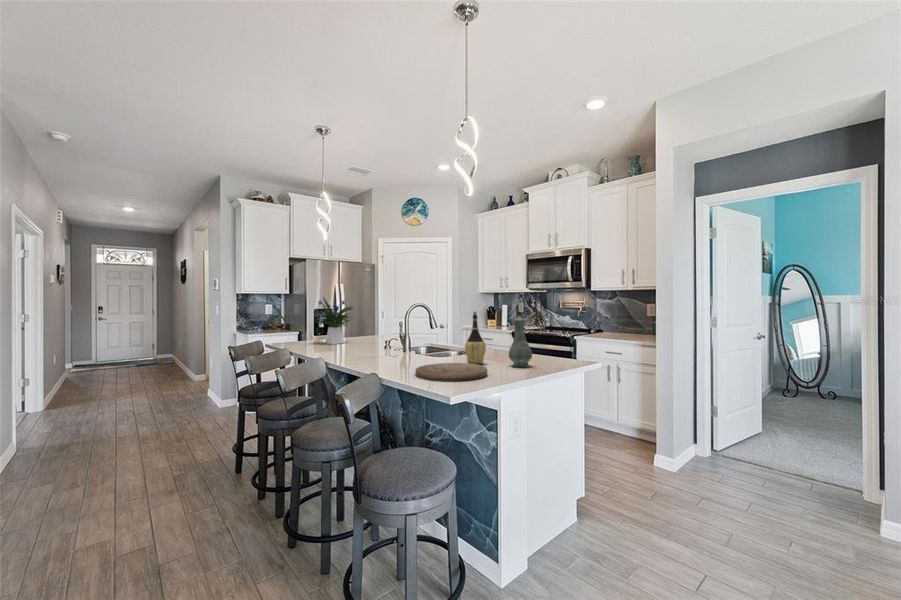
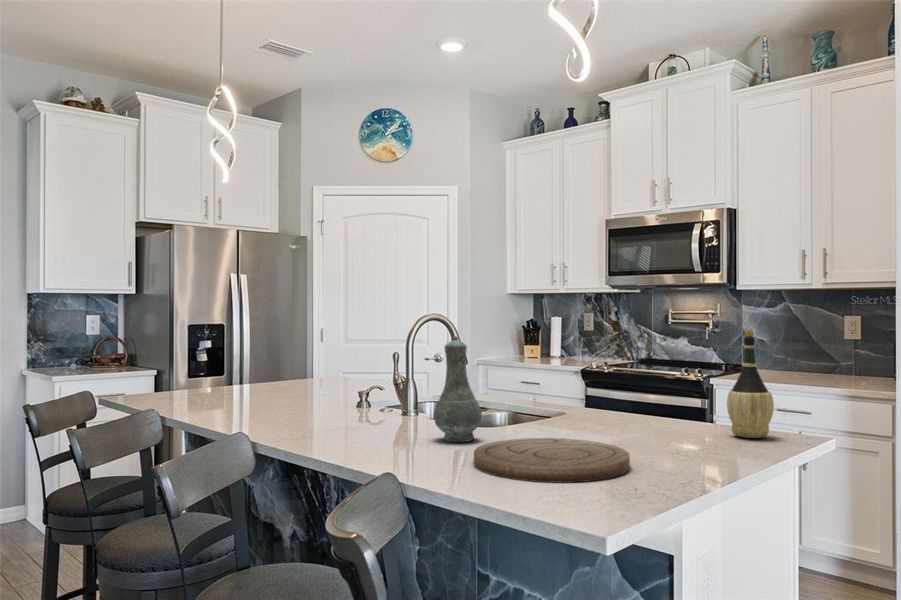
flower arrangement: present [317,297,353,344] -> none [197,299,289,396]
wine bottle: present [465,311,486,364] -> present [727,330,774,438]
vase: present [509,316,532,367] -> present [434,336,482,442]

